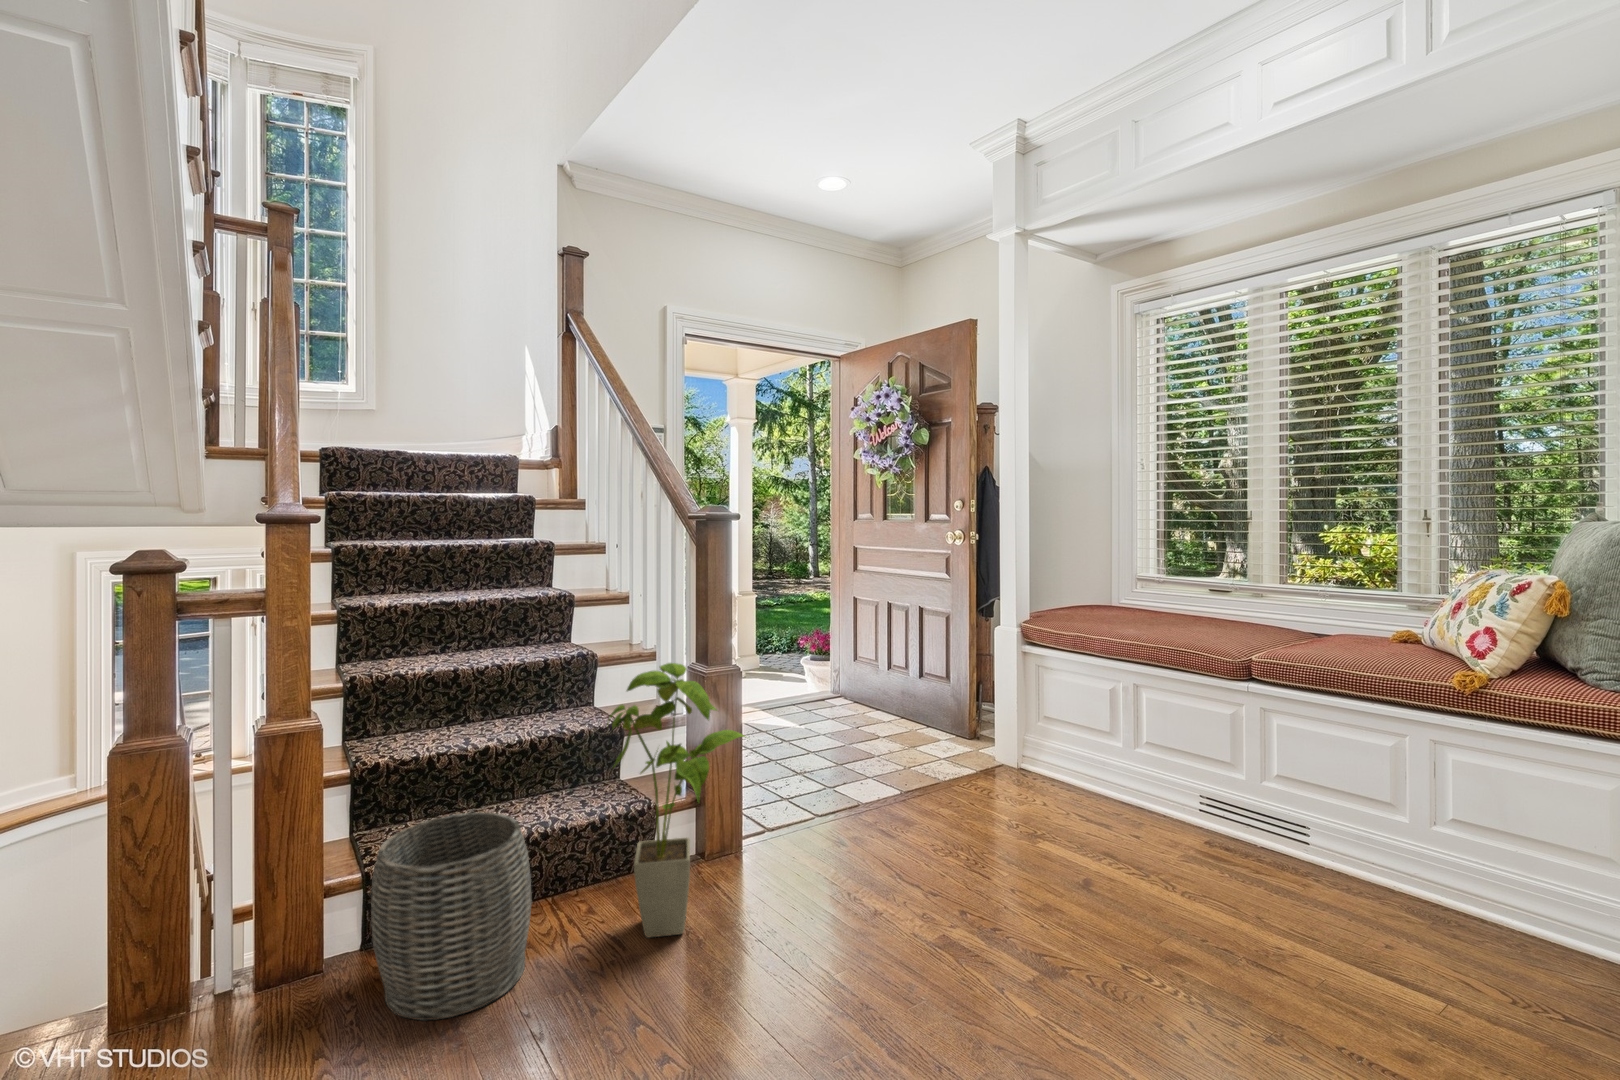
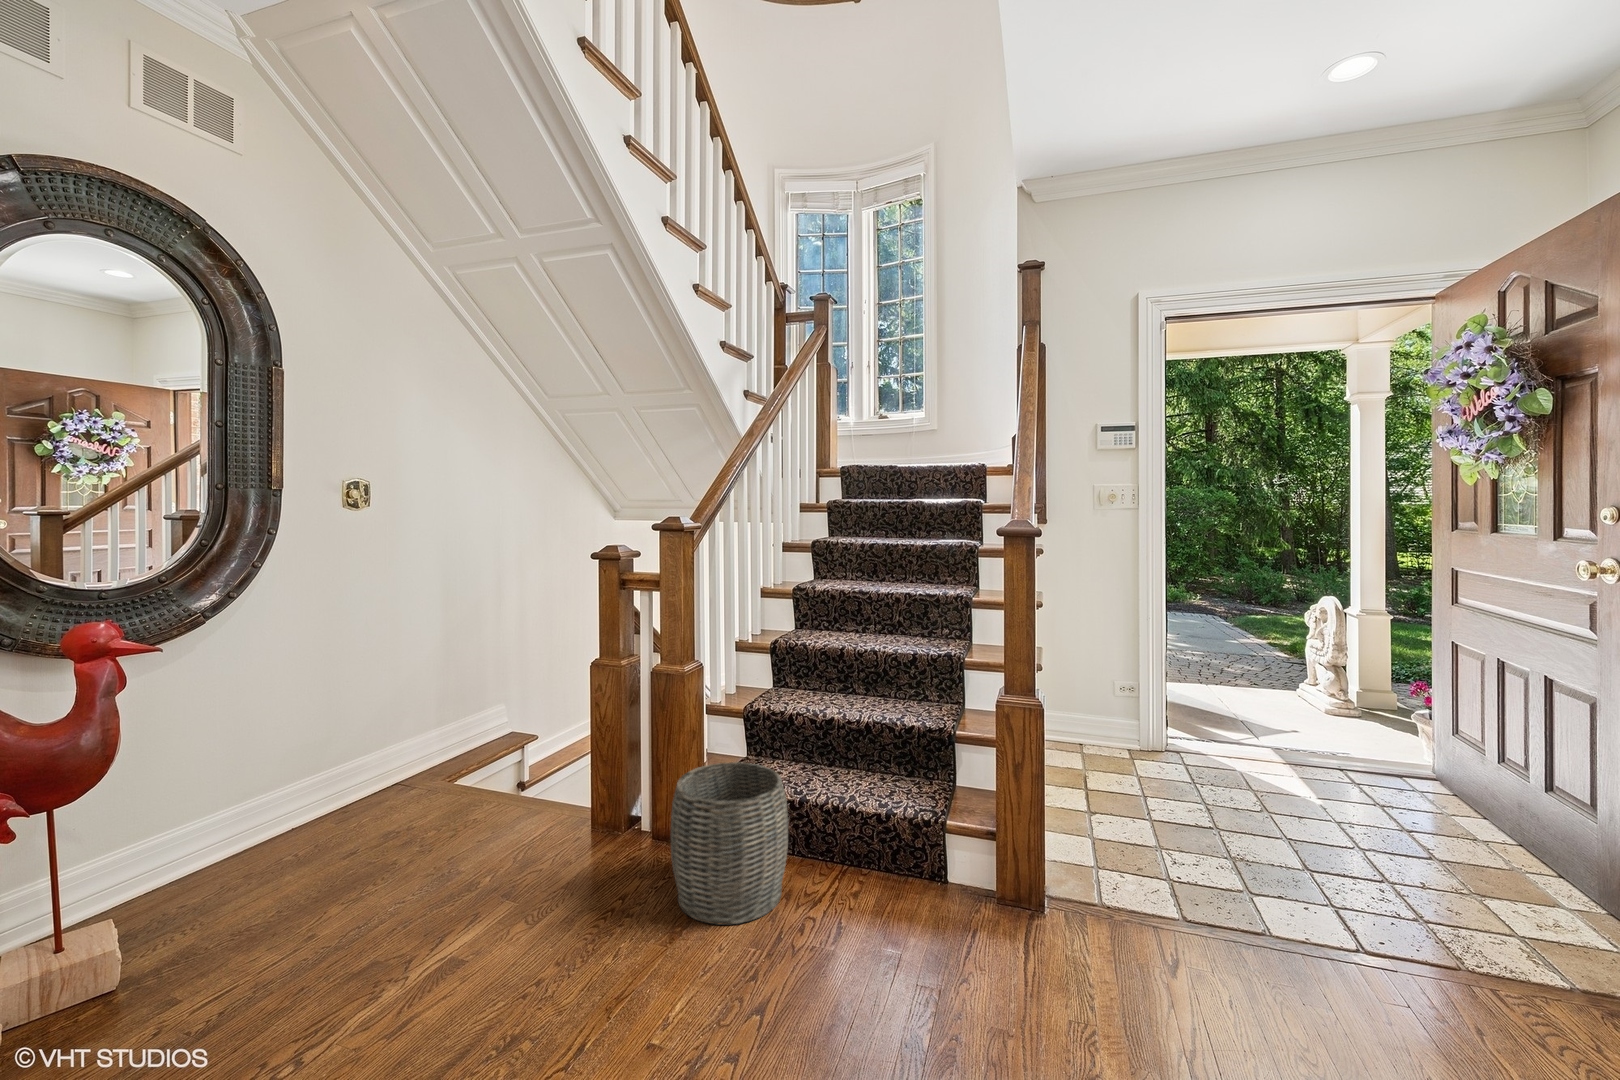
house plant: present [609,663,746,938] -> none [845,678,996,956]

